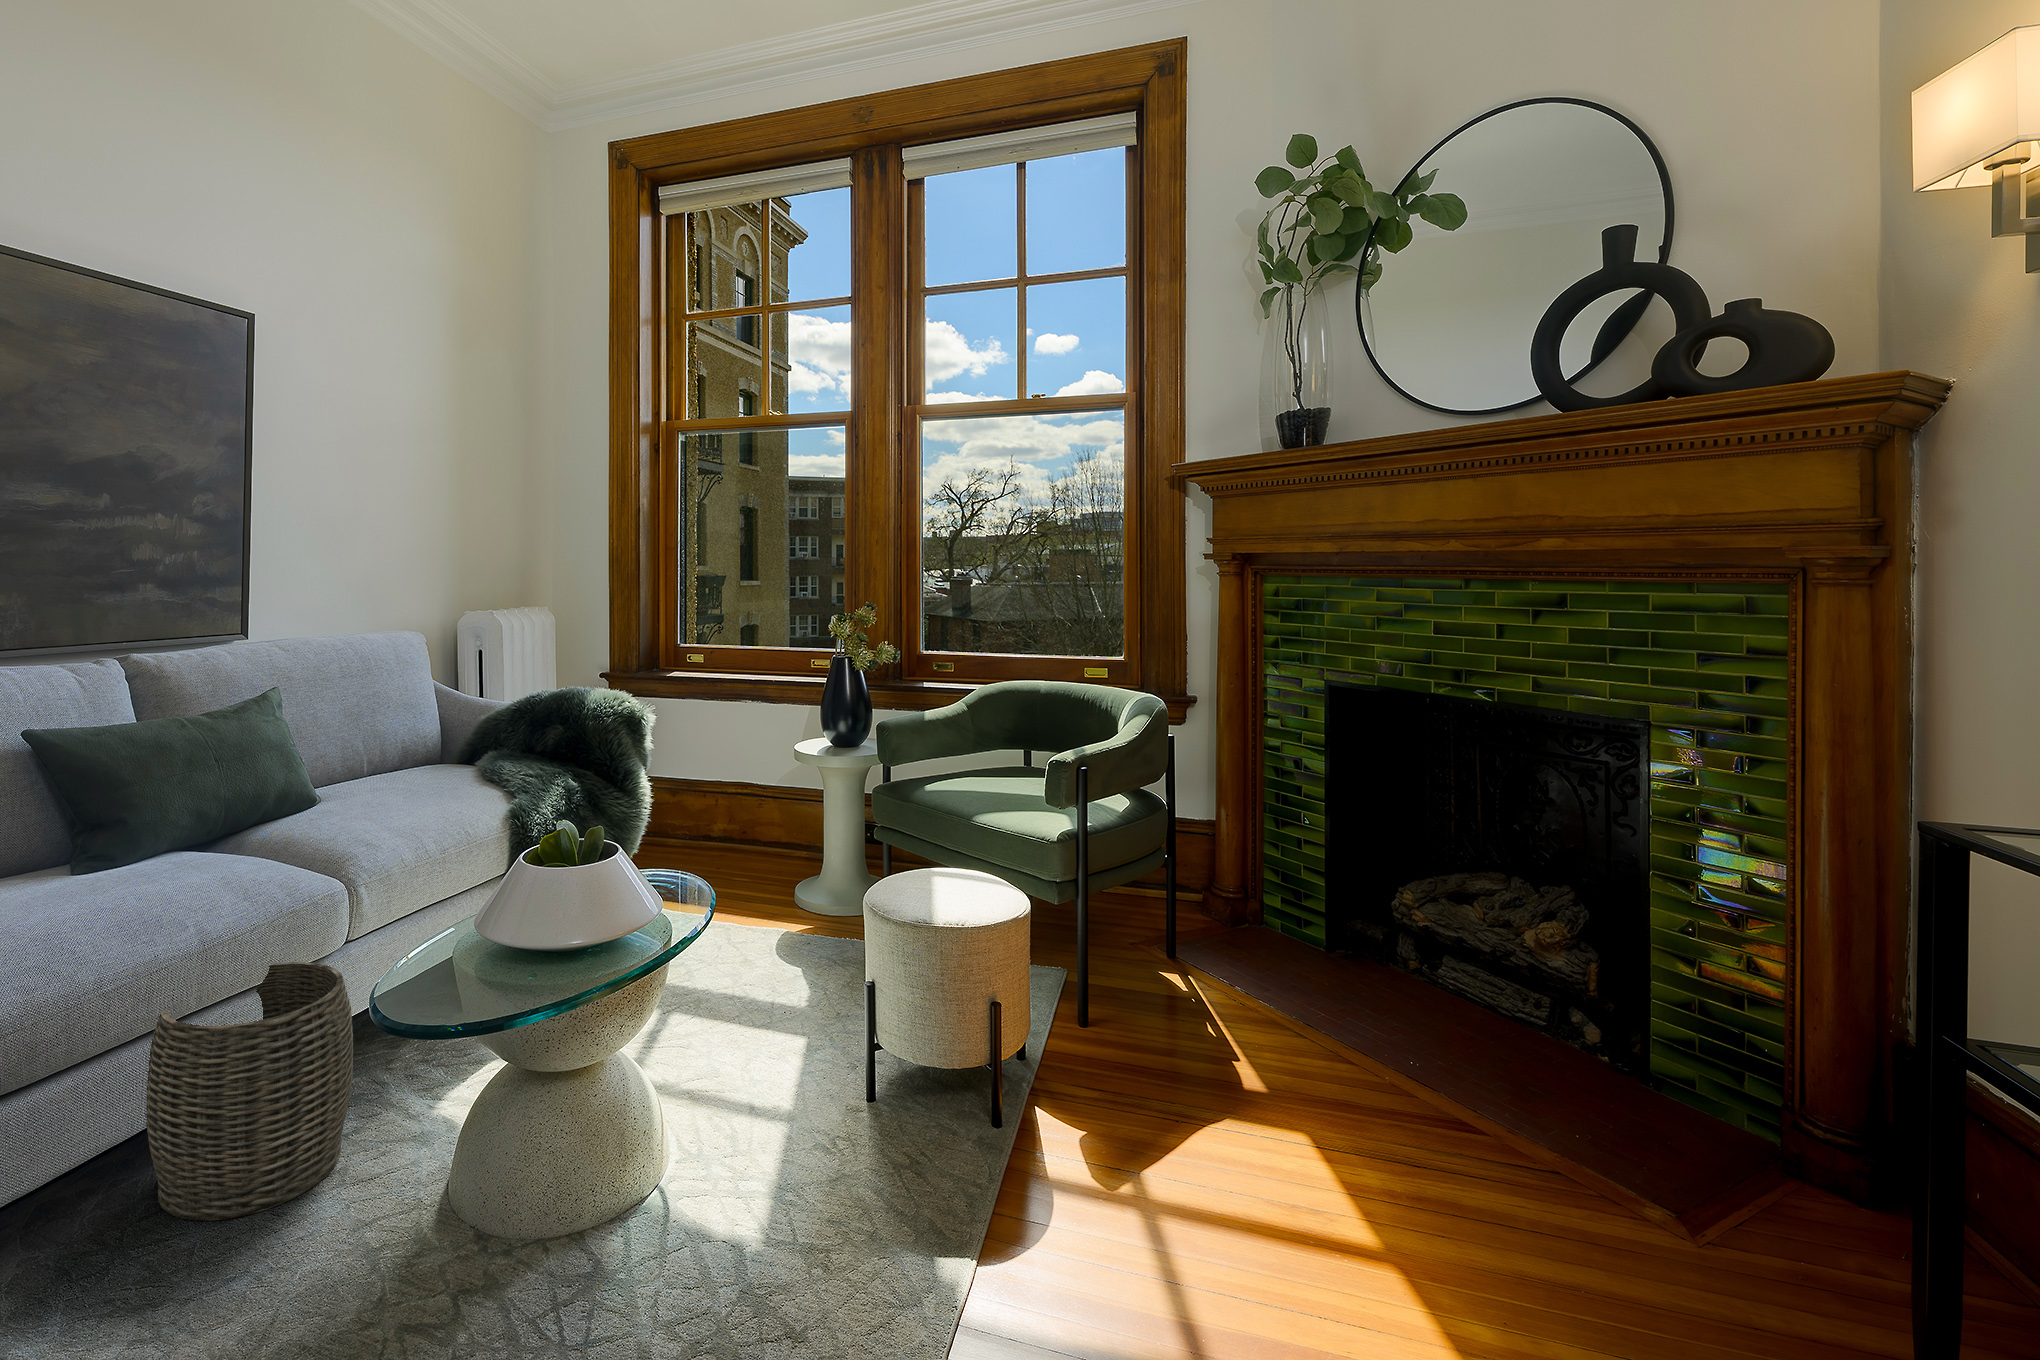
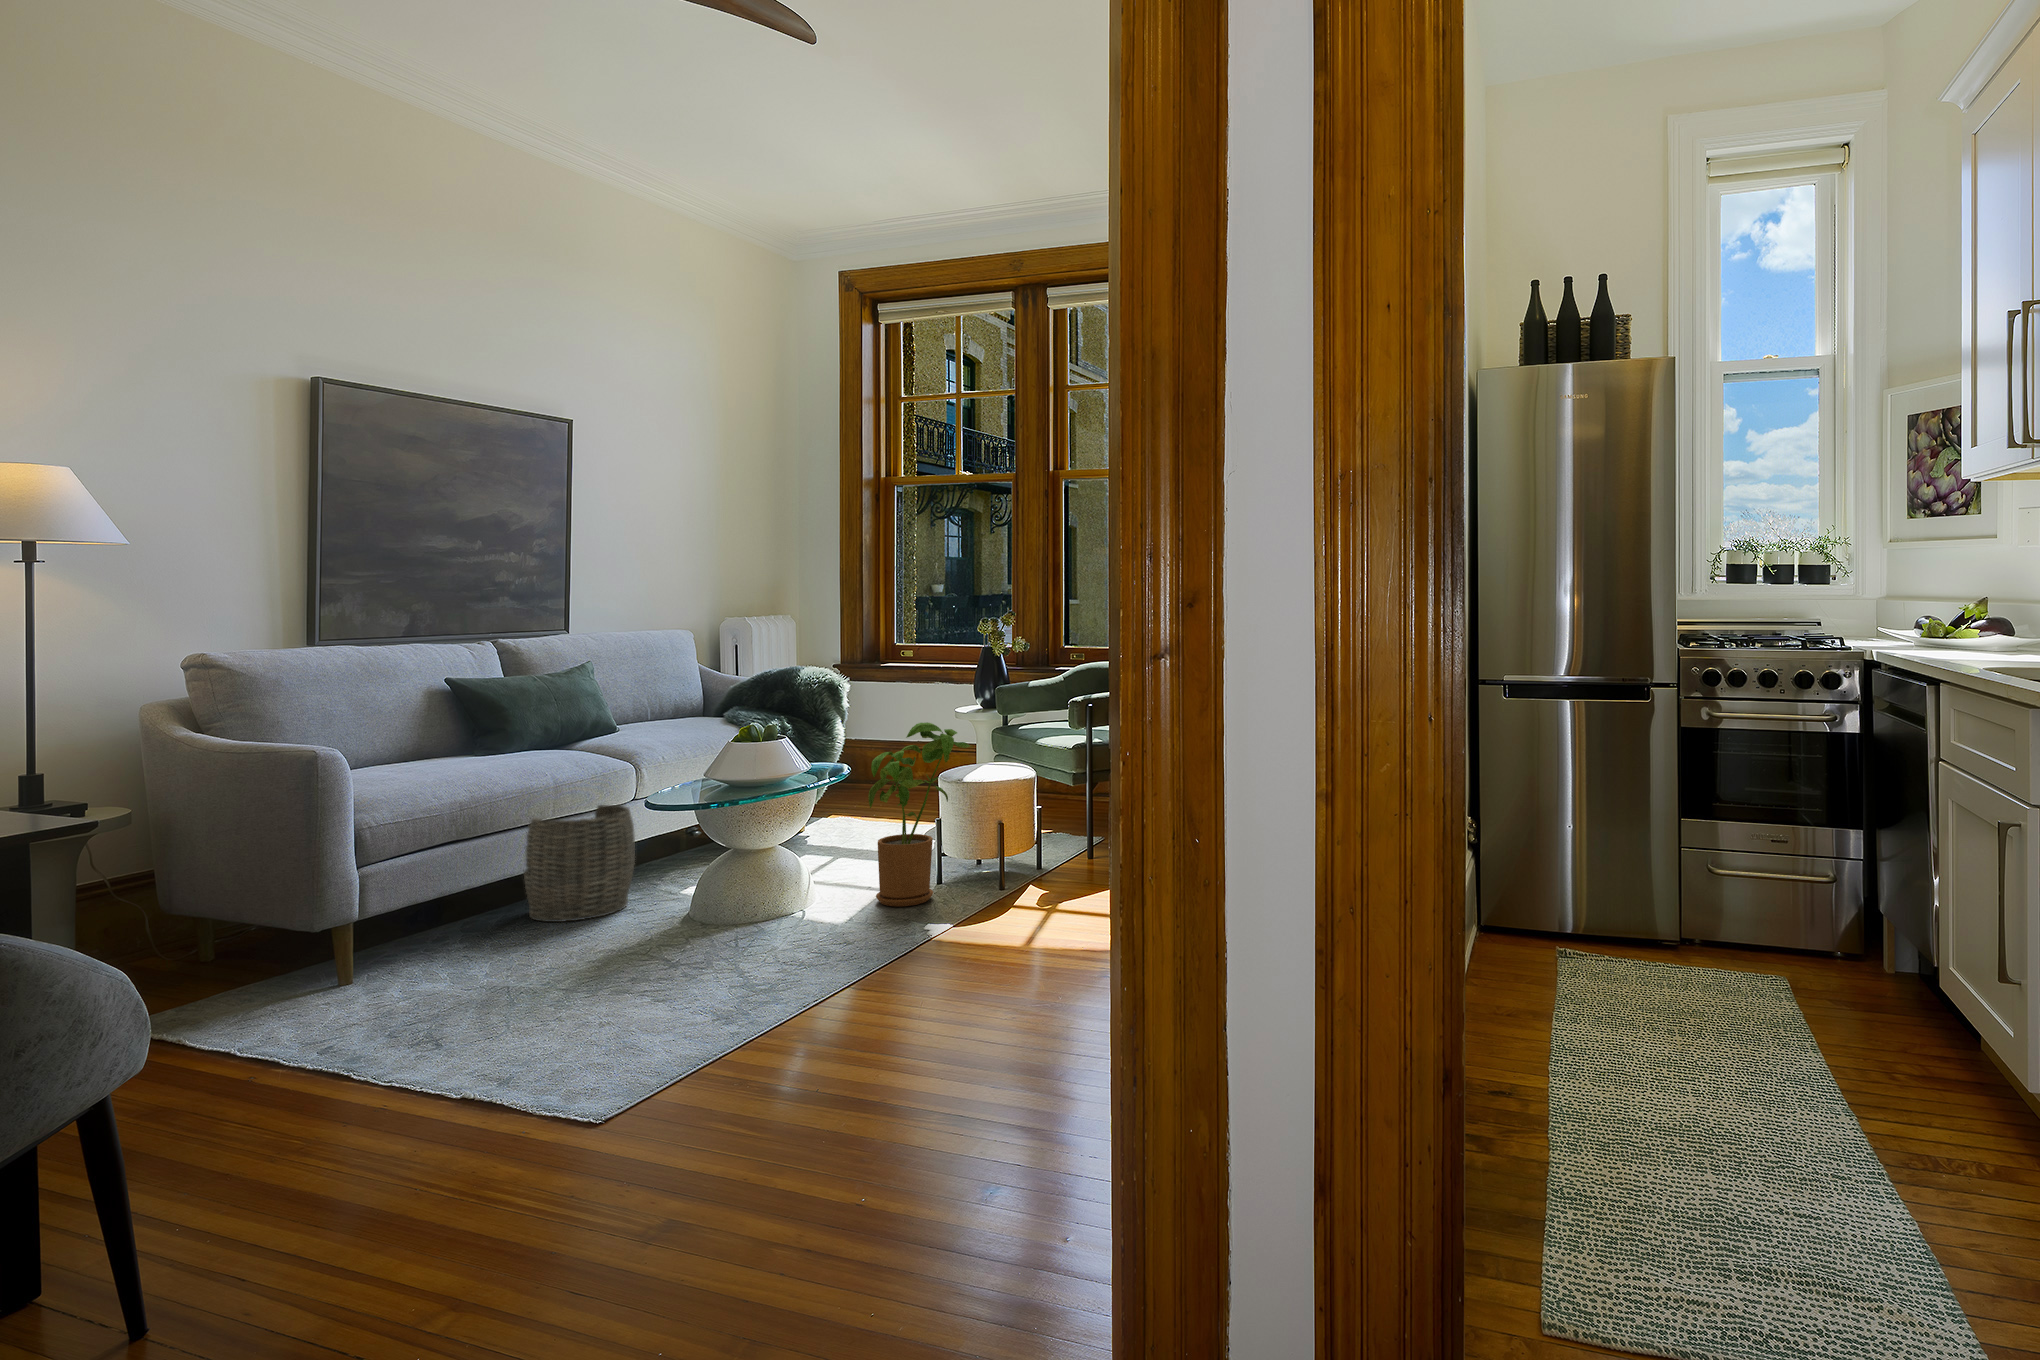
house plant: none [774,827,958,1169] -> present [868,722,973,907]

